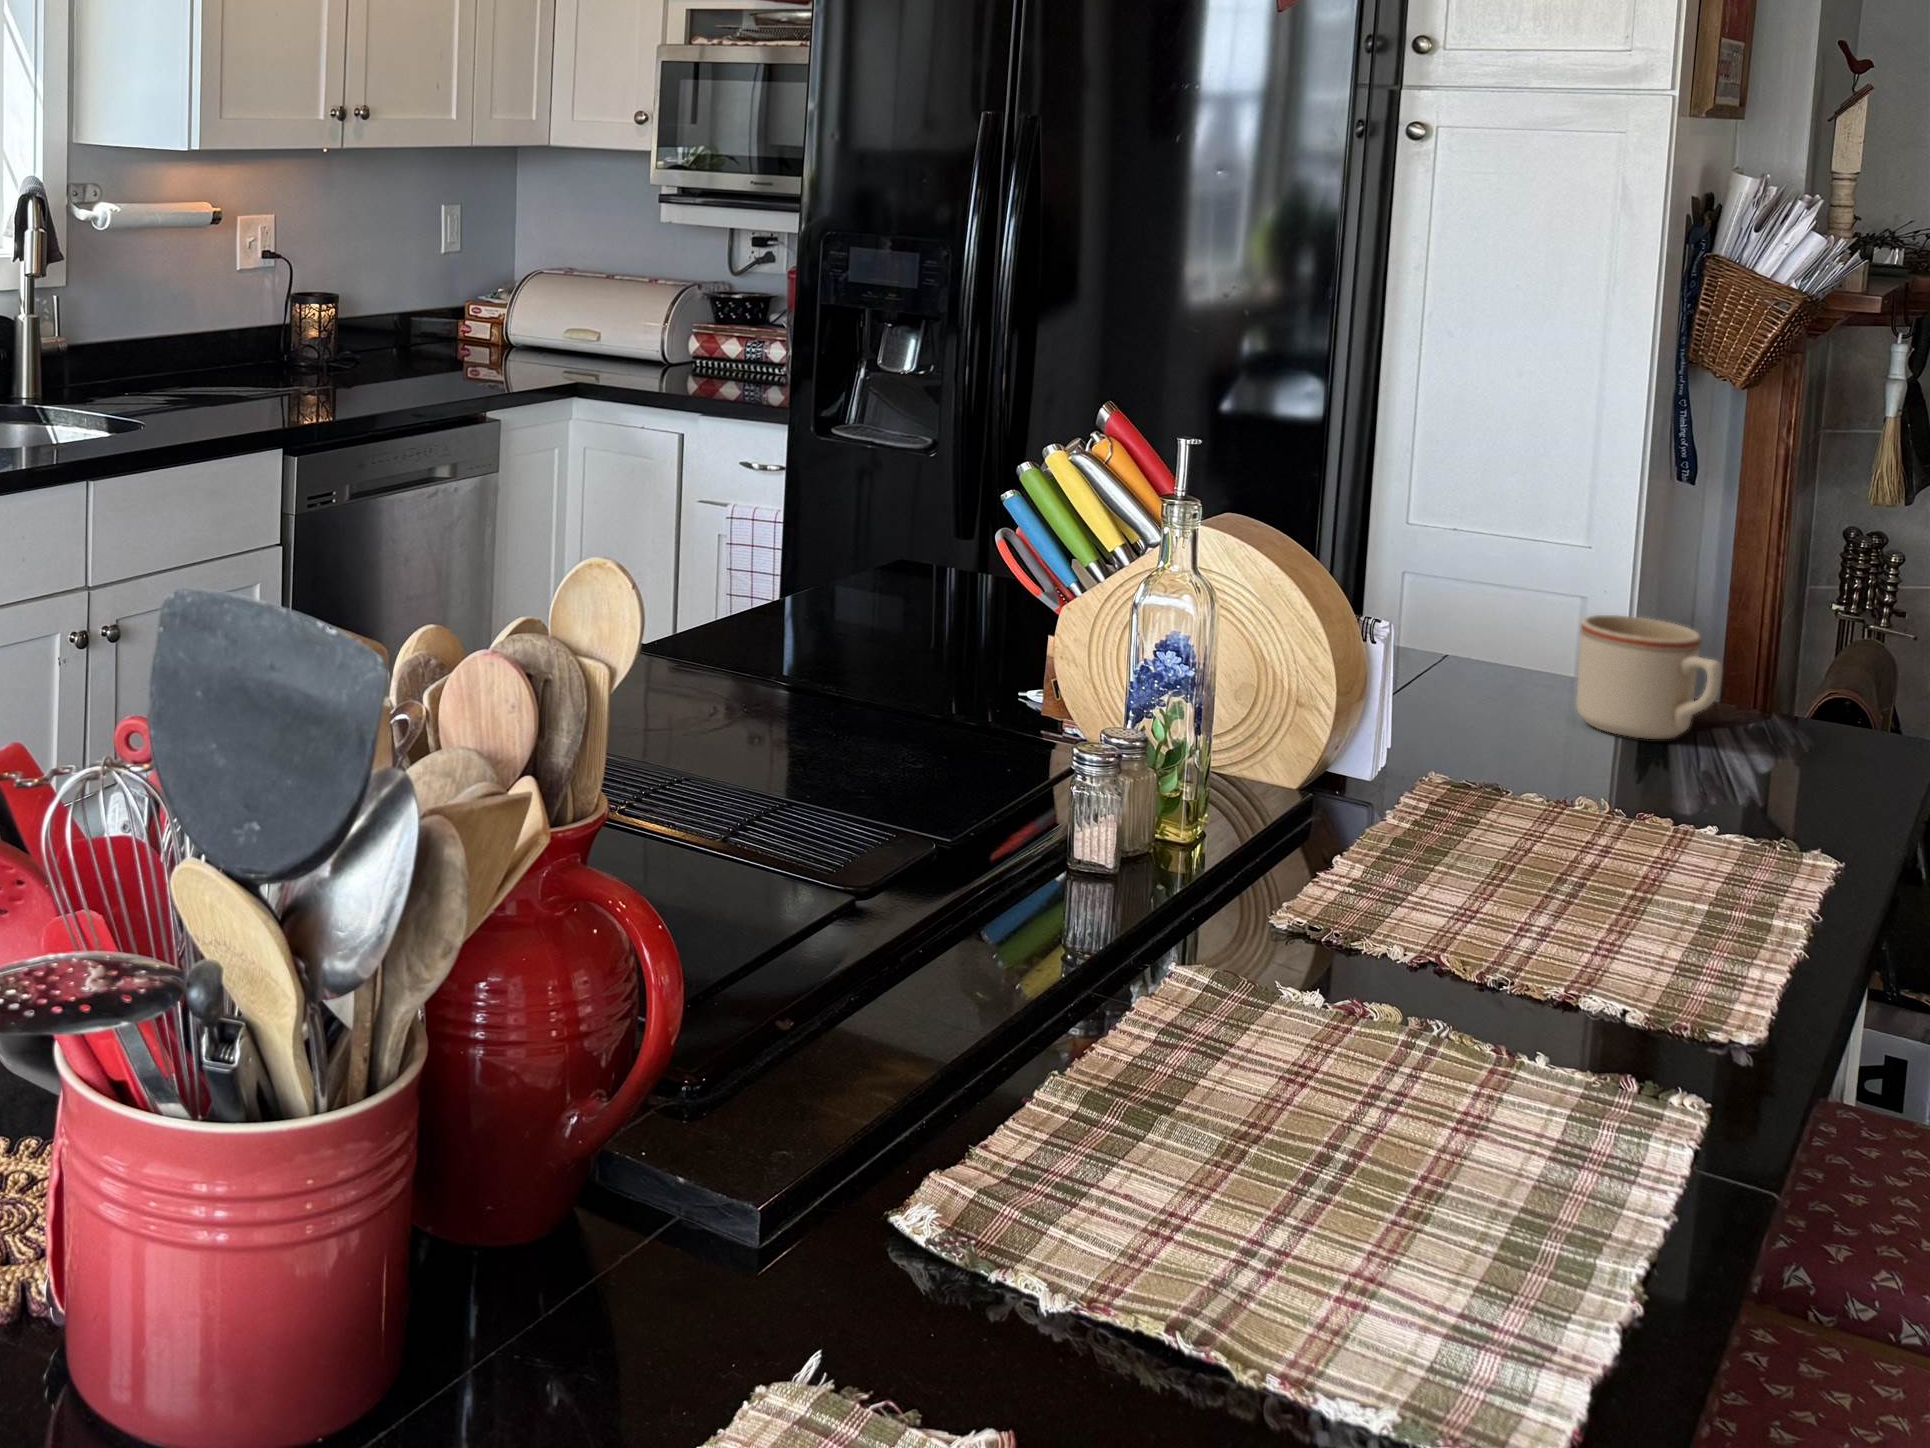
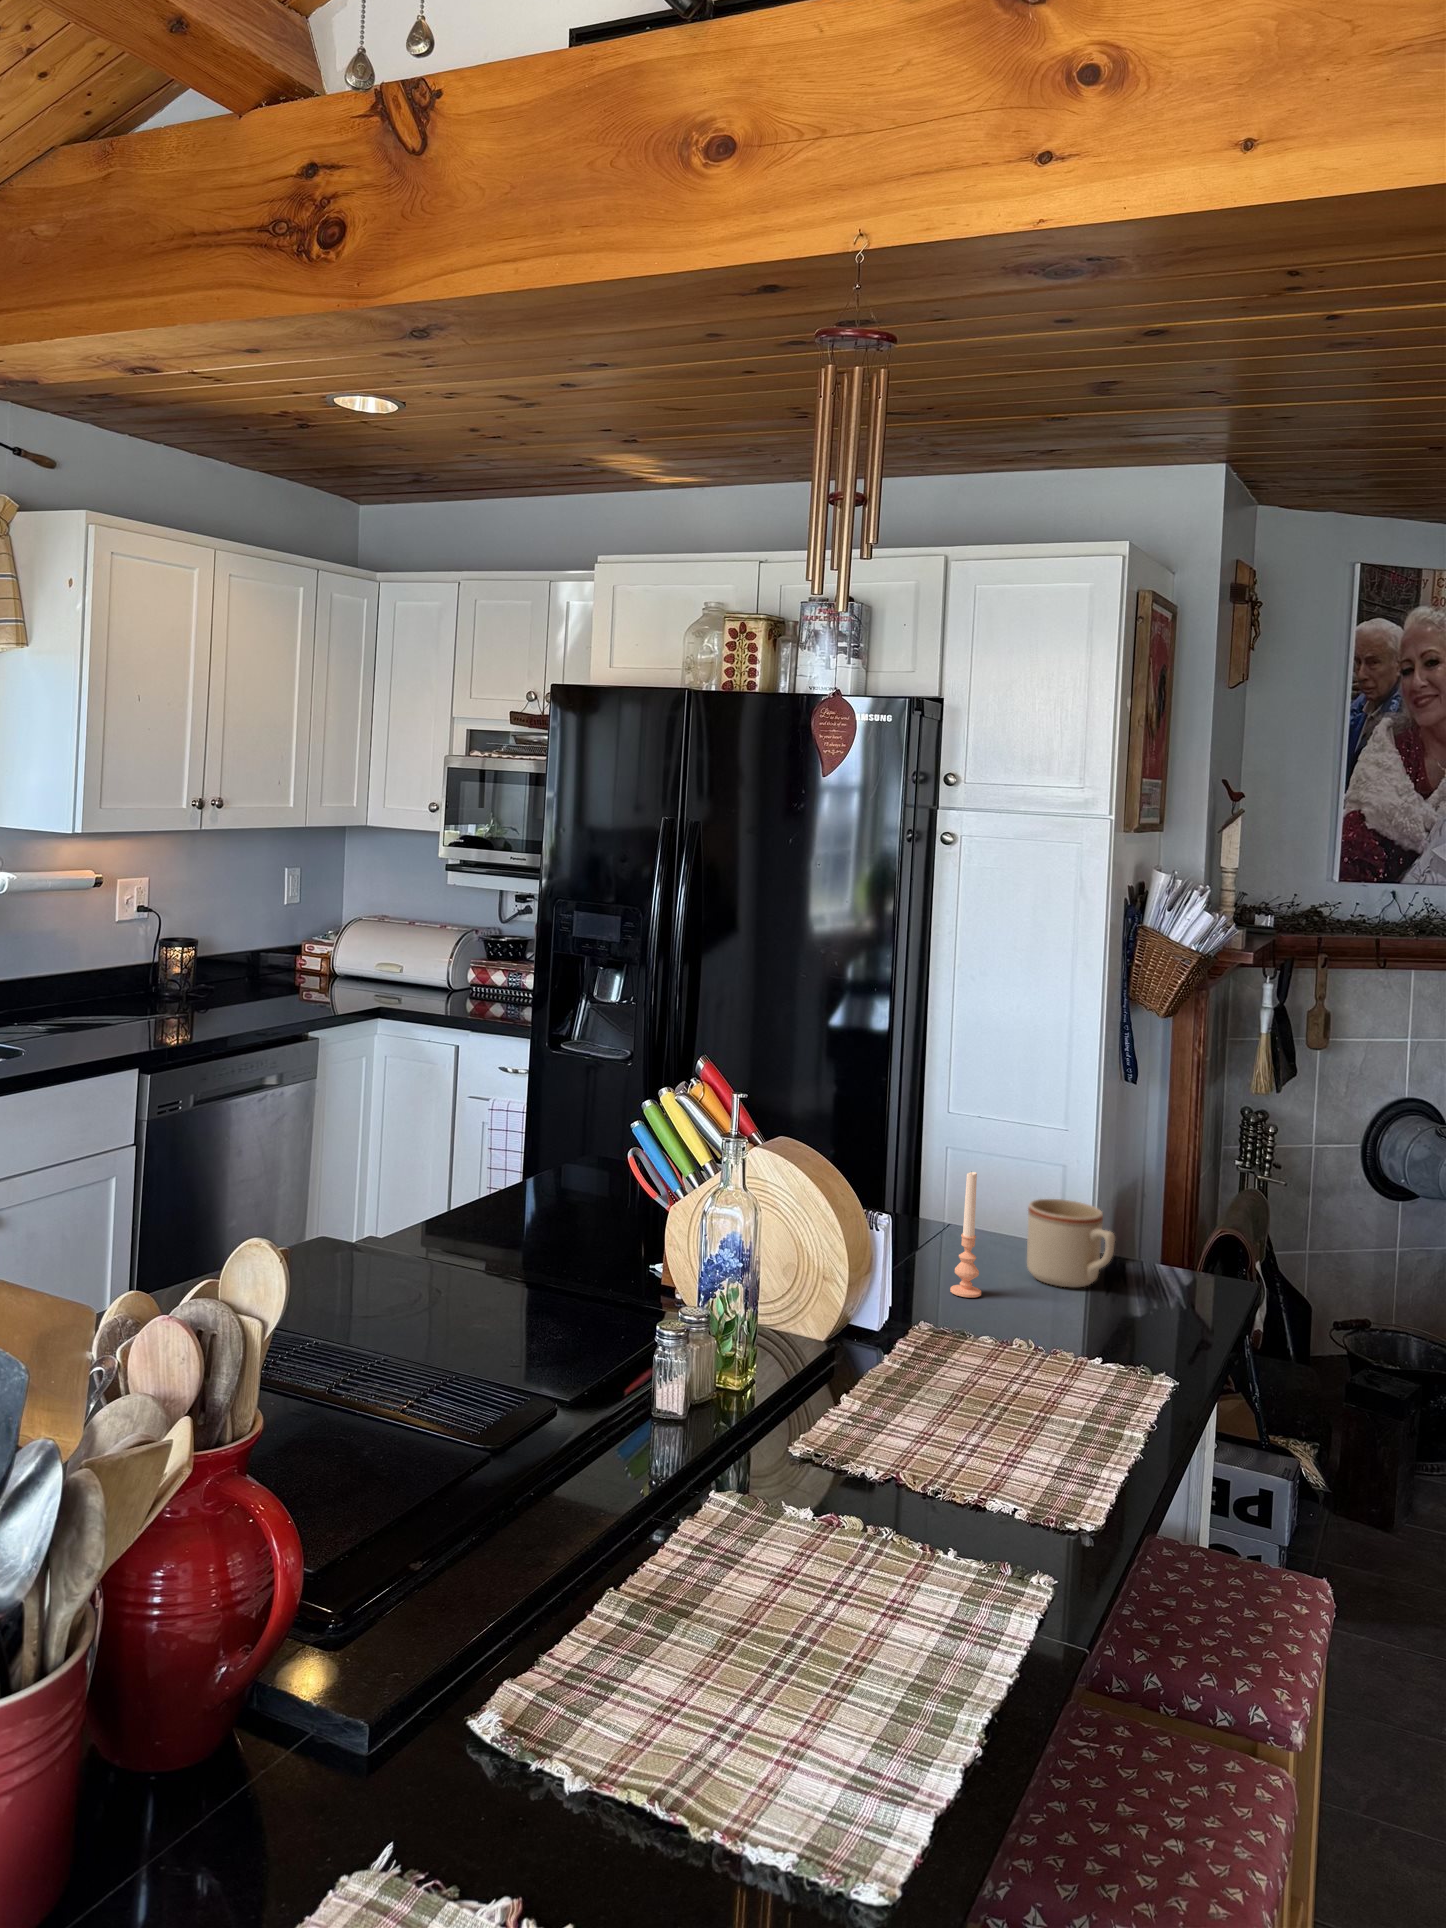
candle: none [1464,569,1512,746] -> present [950,1172,981,1298]

